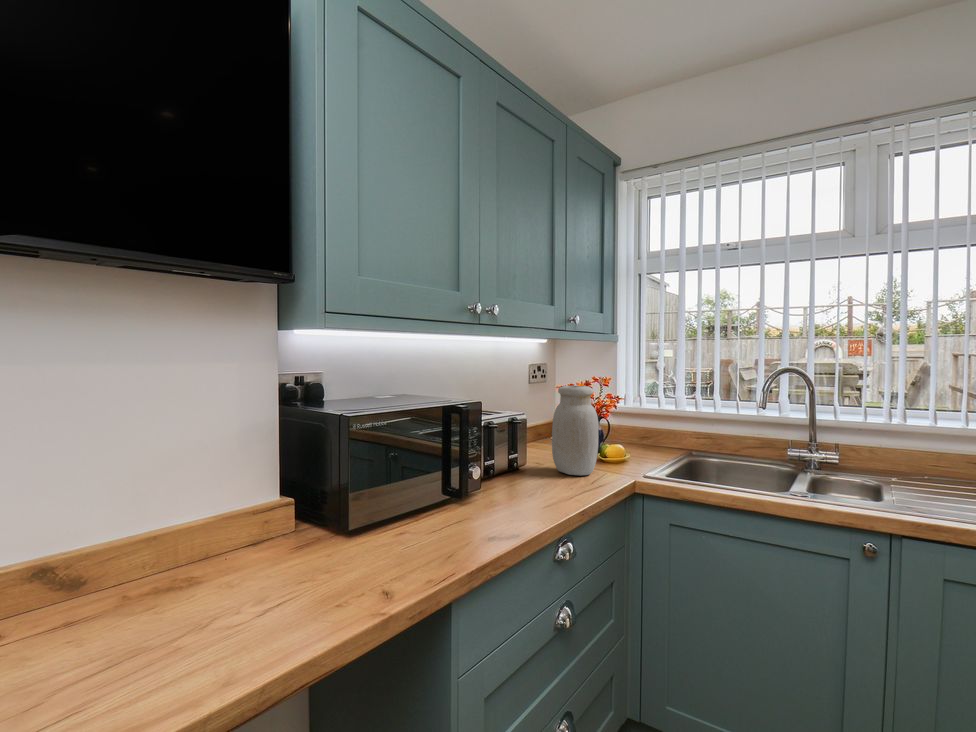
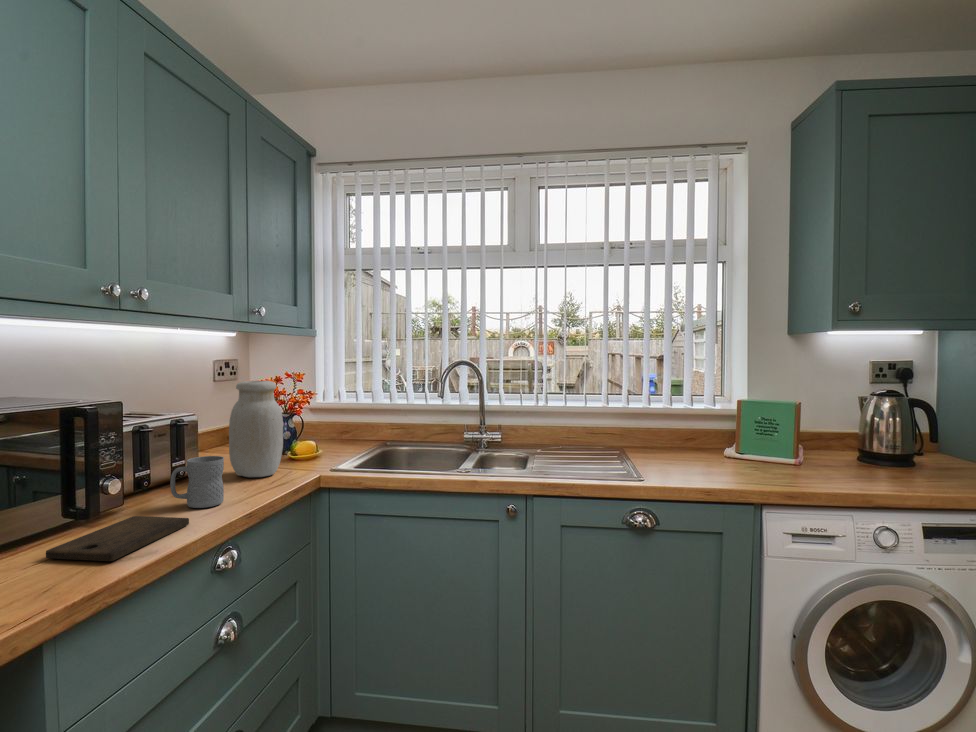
mug: none [514,453,556,499] -> present [170,456,224,508]
cutting board: none [442,499,534,536] -> present [46,516,189,561]

